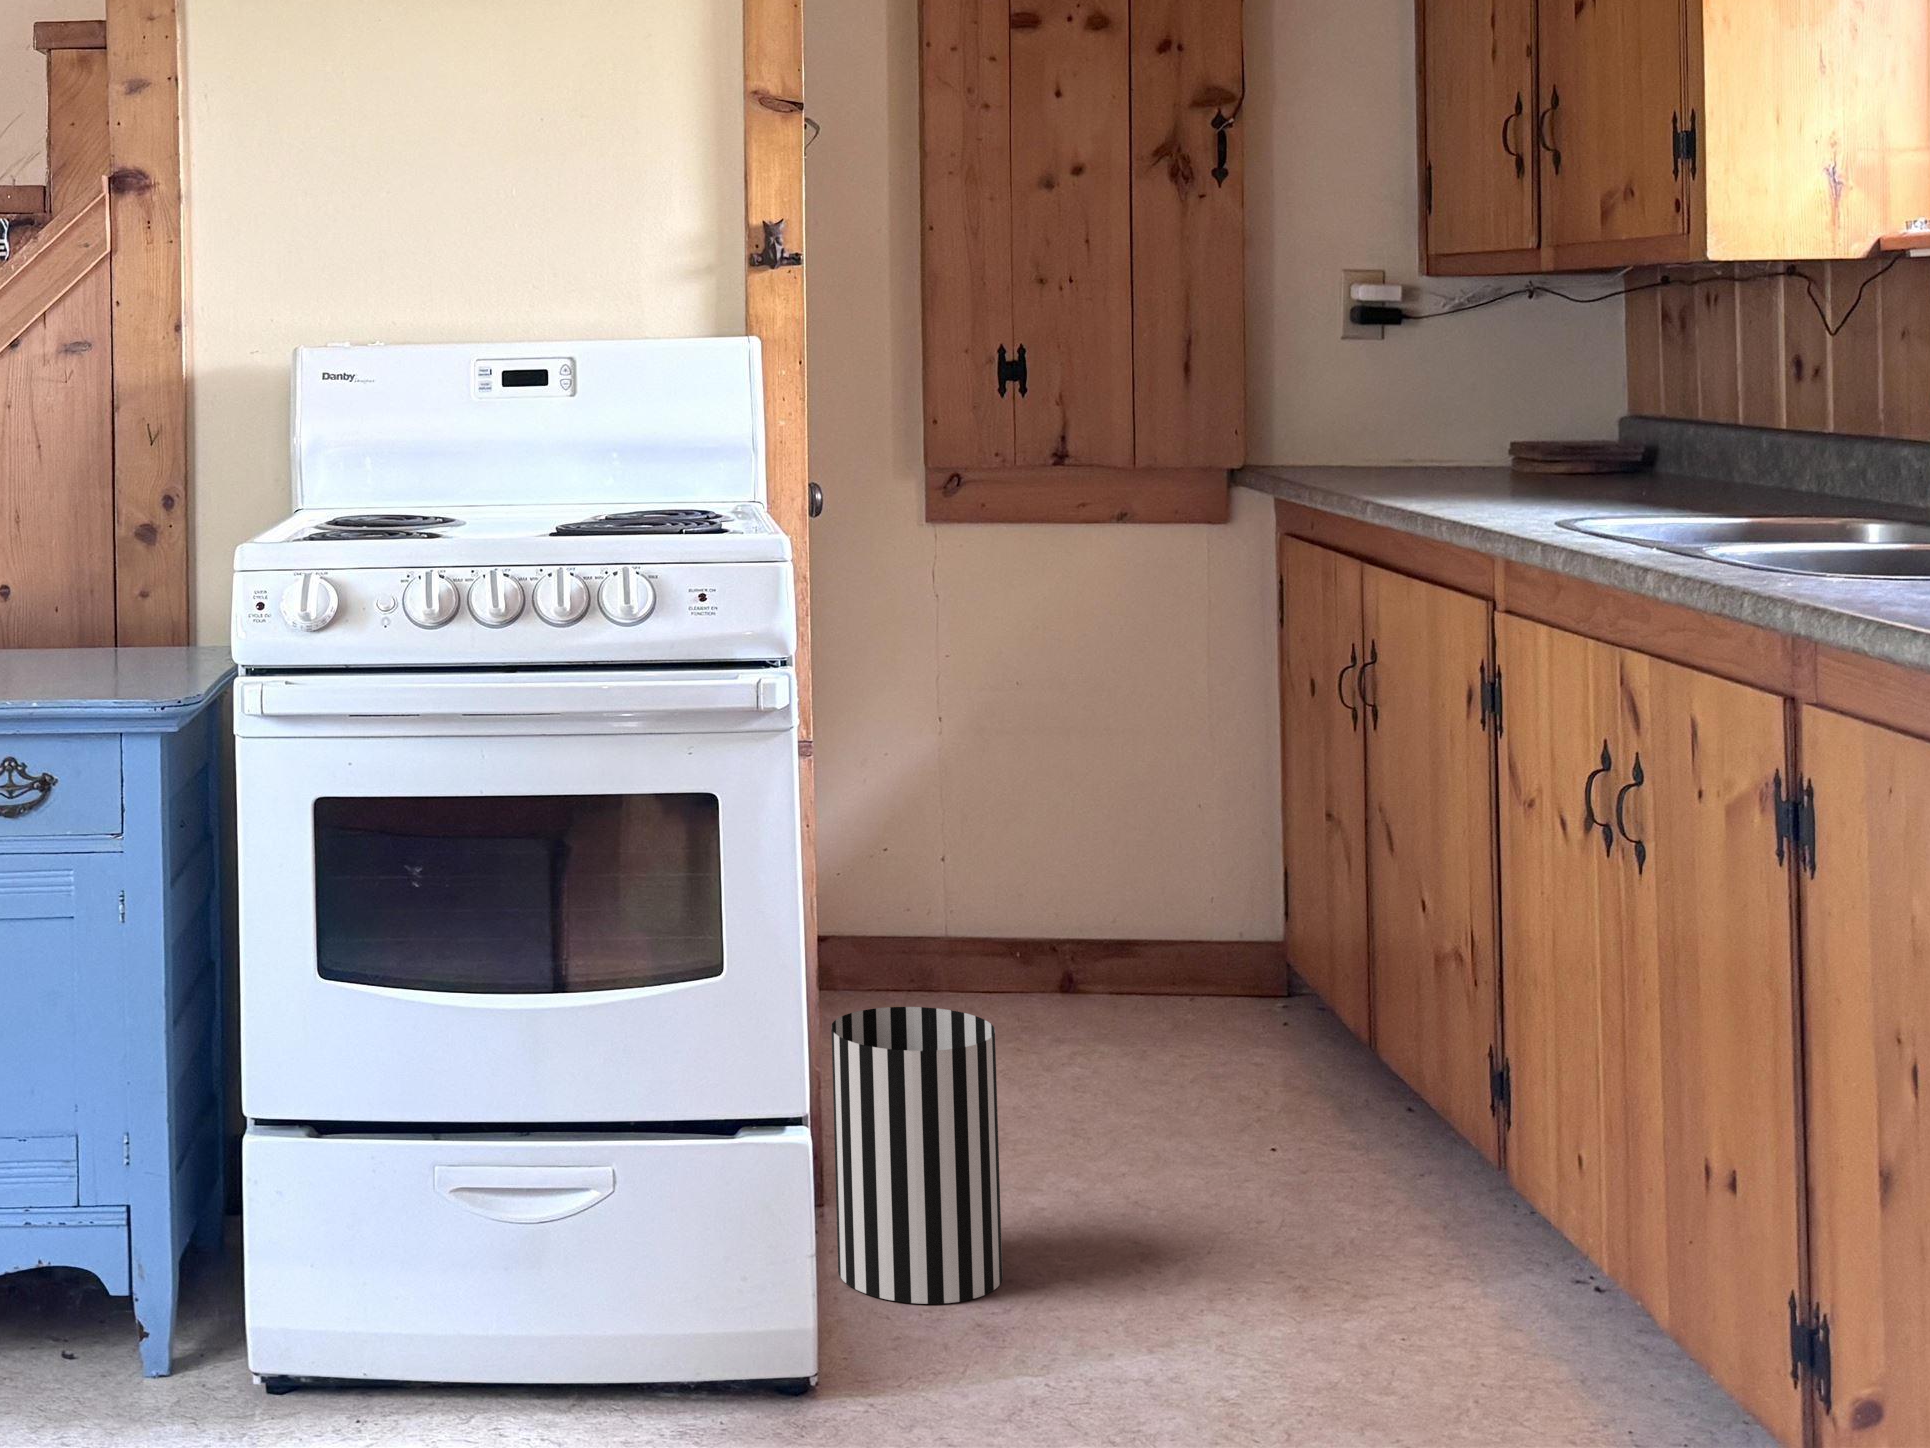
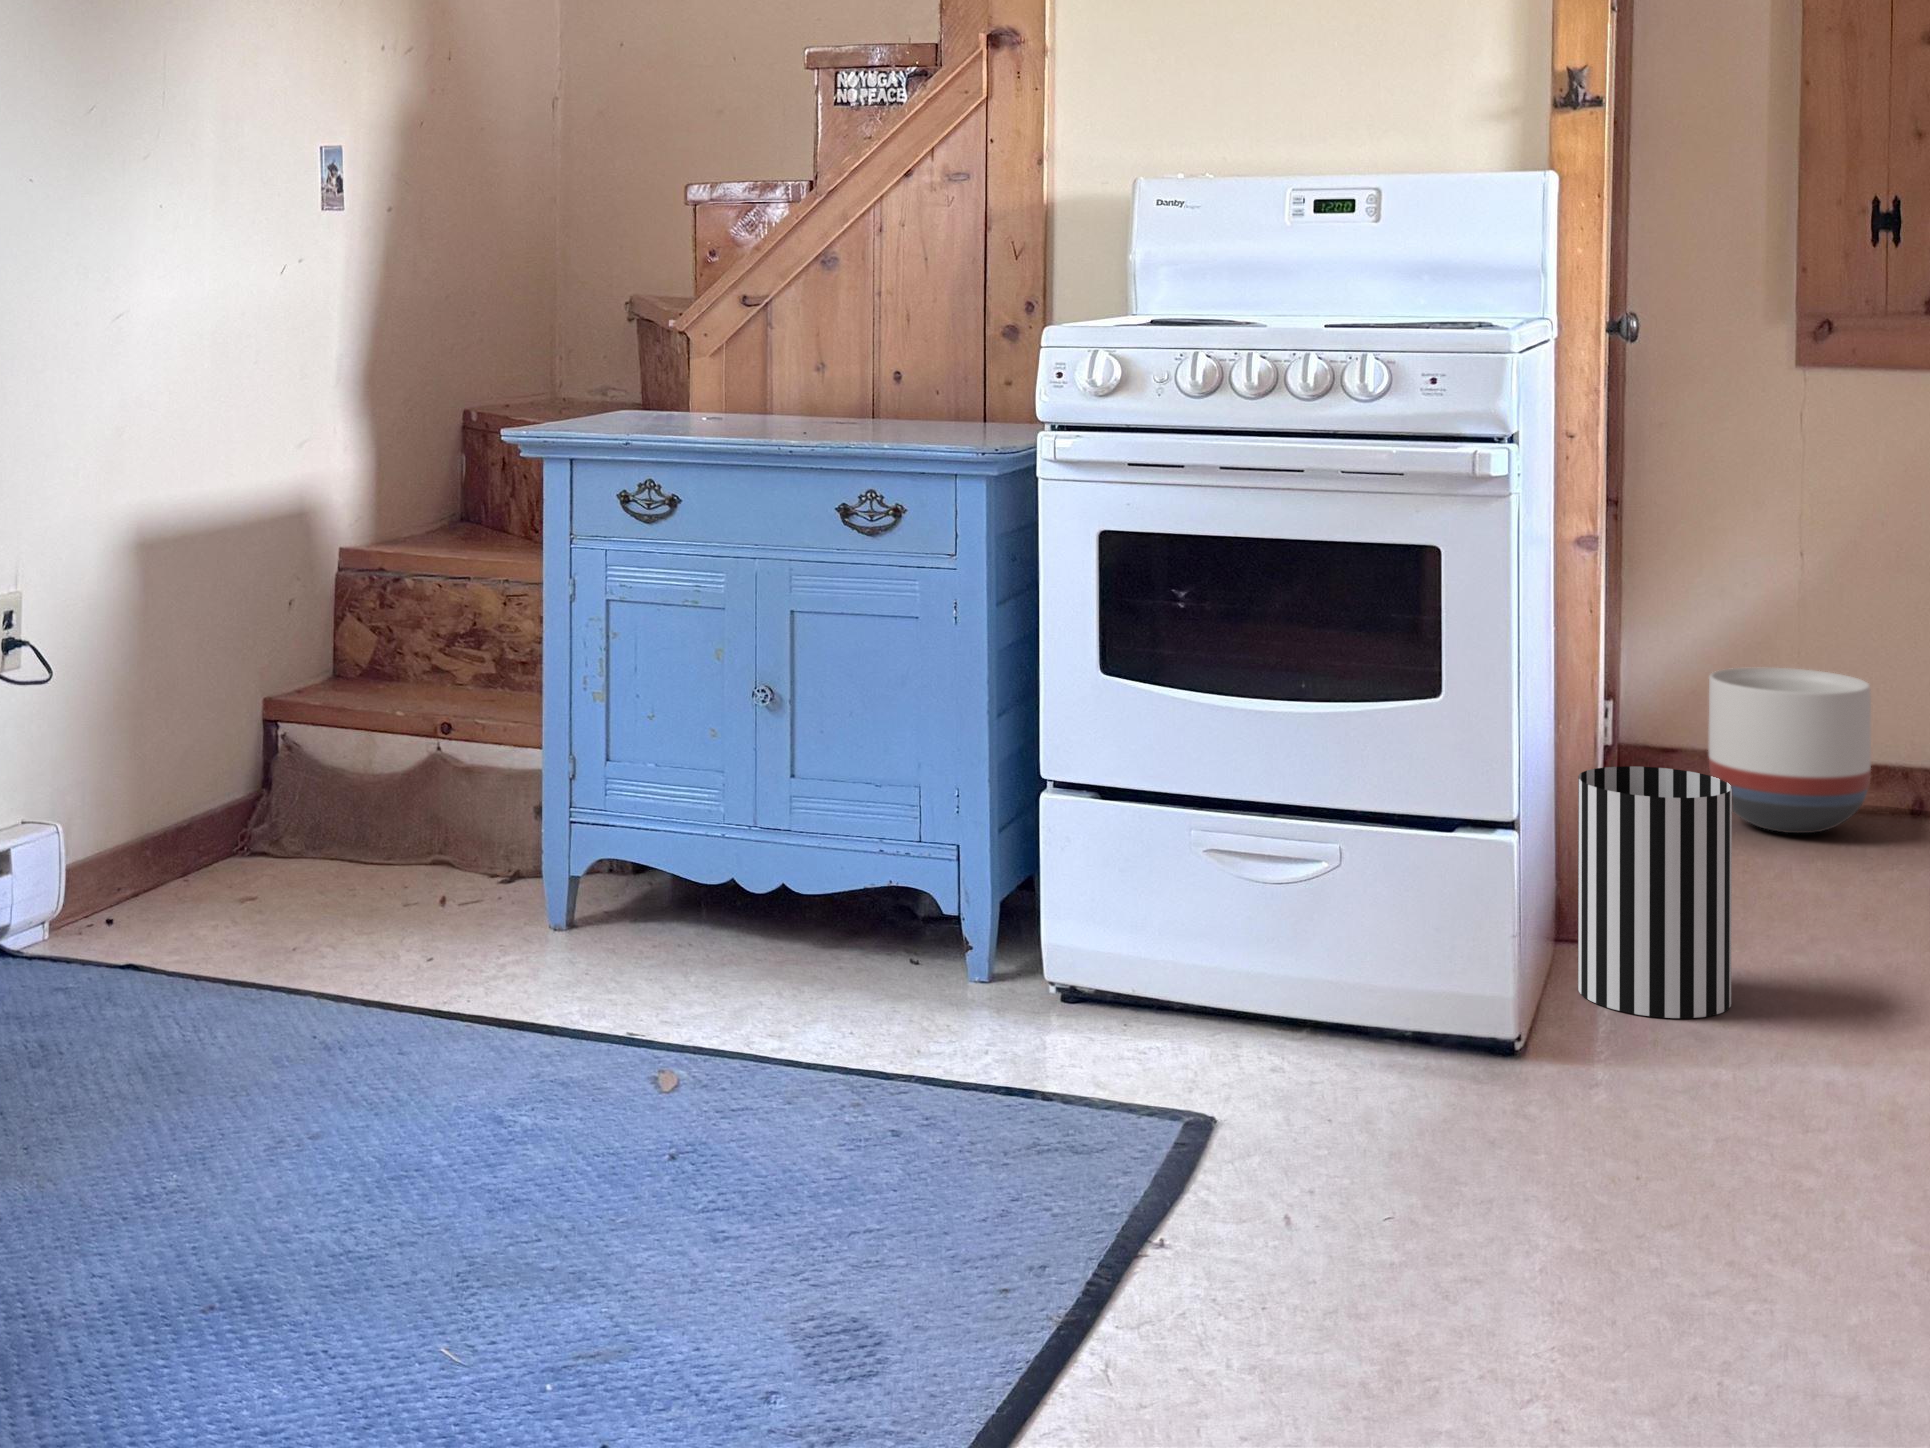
planter: none [870,848,1032,1029] -> present [1708,667,1871,833]

